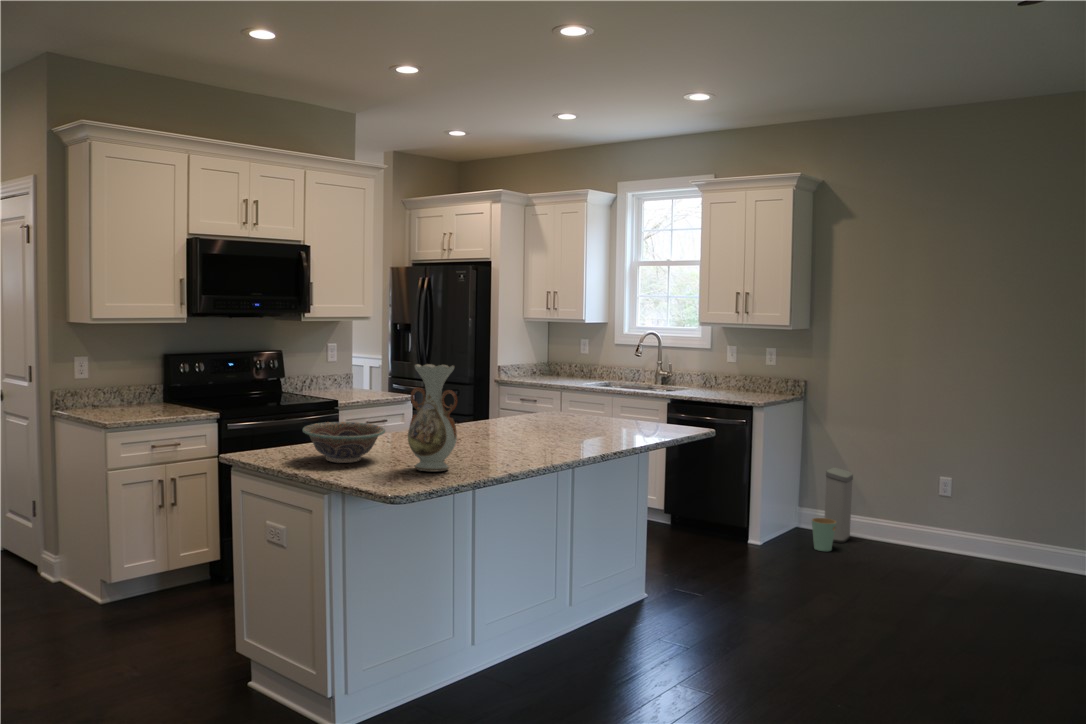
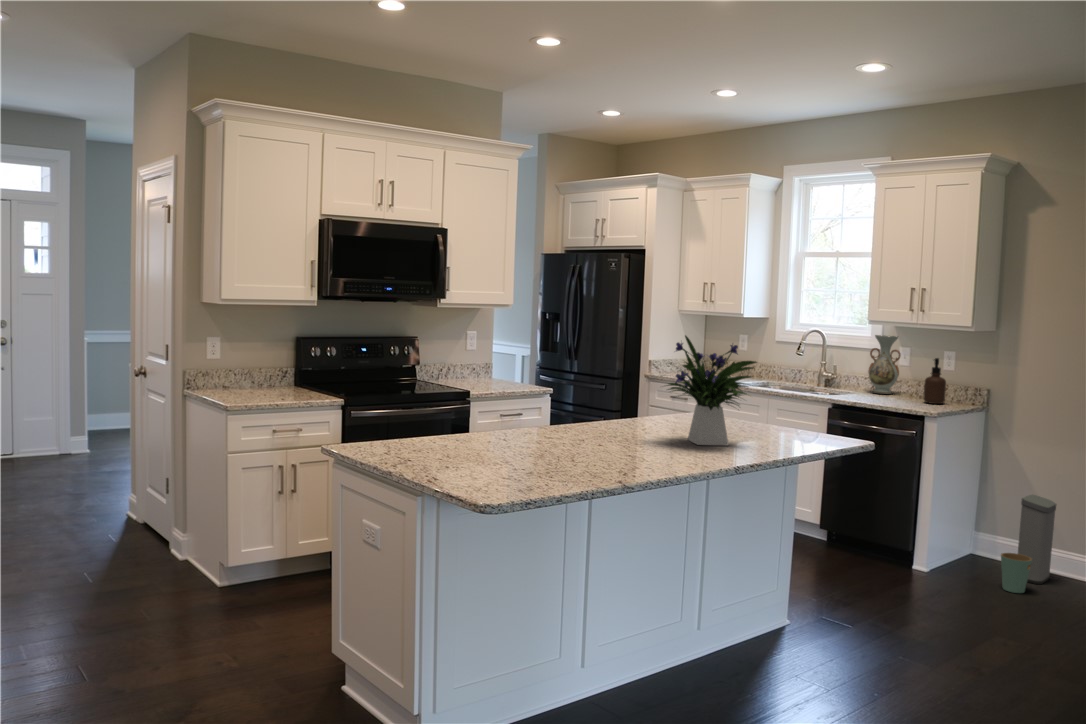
flower arrangement: none [526,341,614,438] -> present [666,335,757,445]
soap dispenser: none [744,354,762,394] -> present [924,358,946,404]
vase: present [408,364,457,472] -> present [868,335,901,394]
decorative bowl: present [302,422,385,463] -> none [402,415,490,461]

